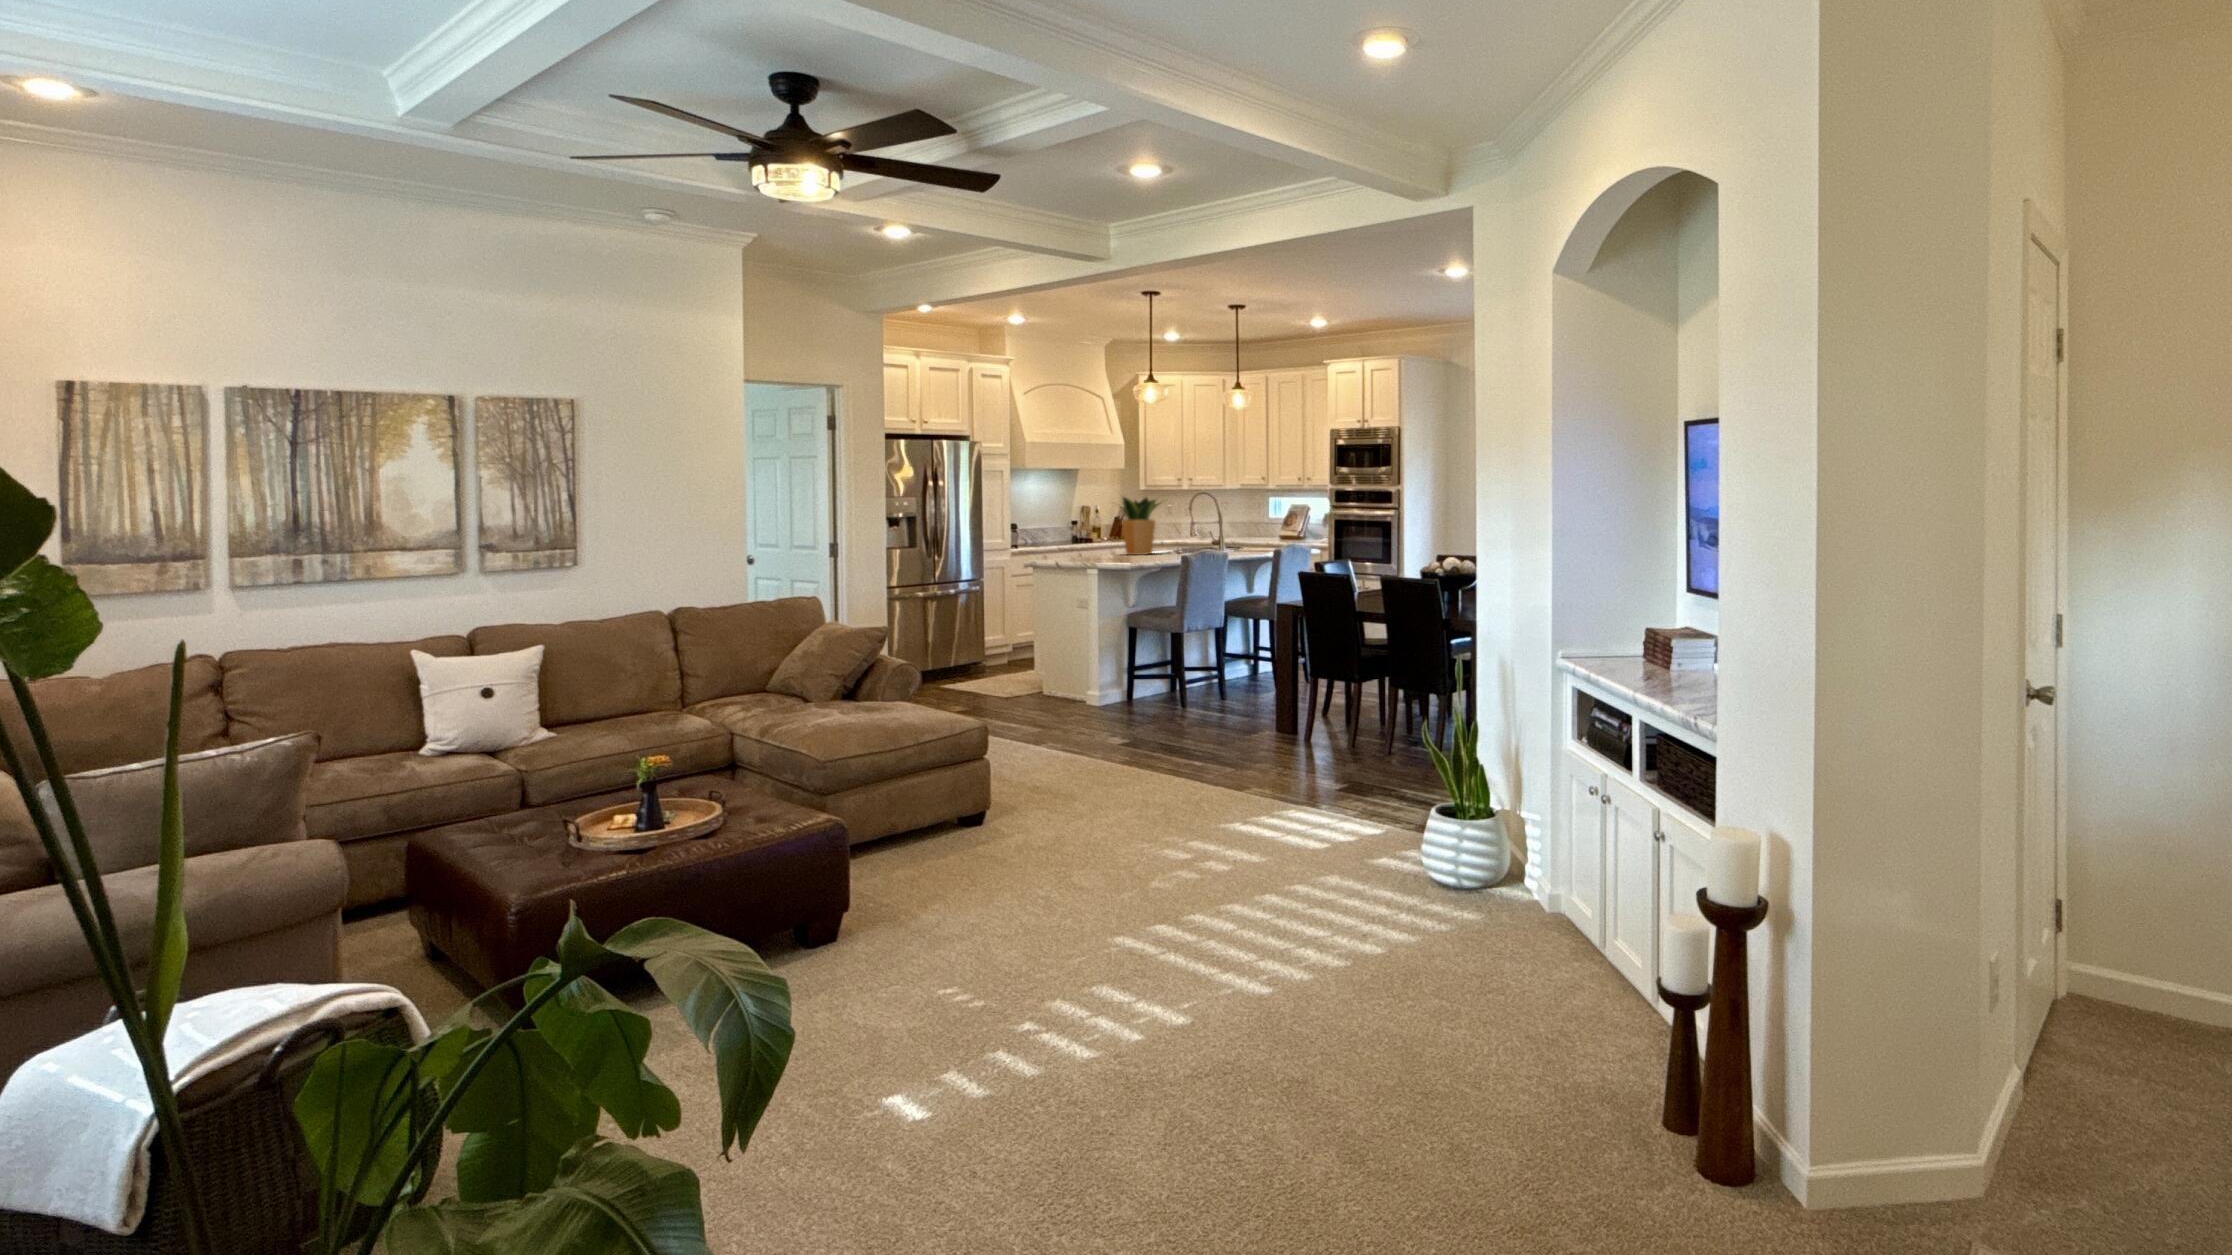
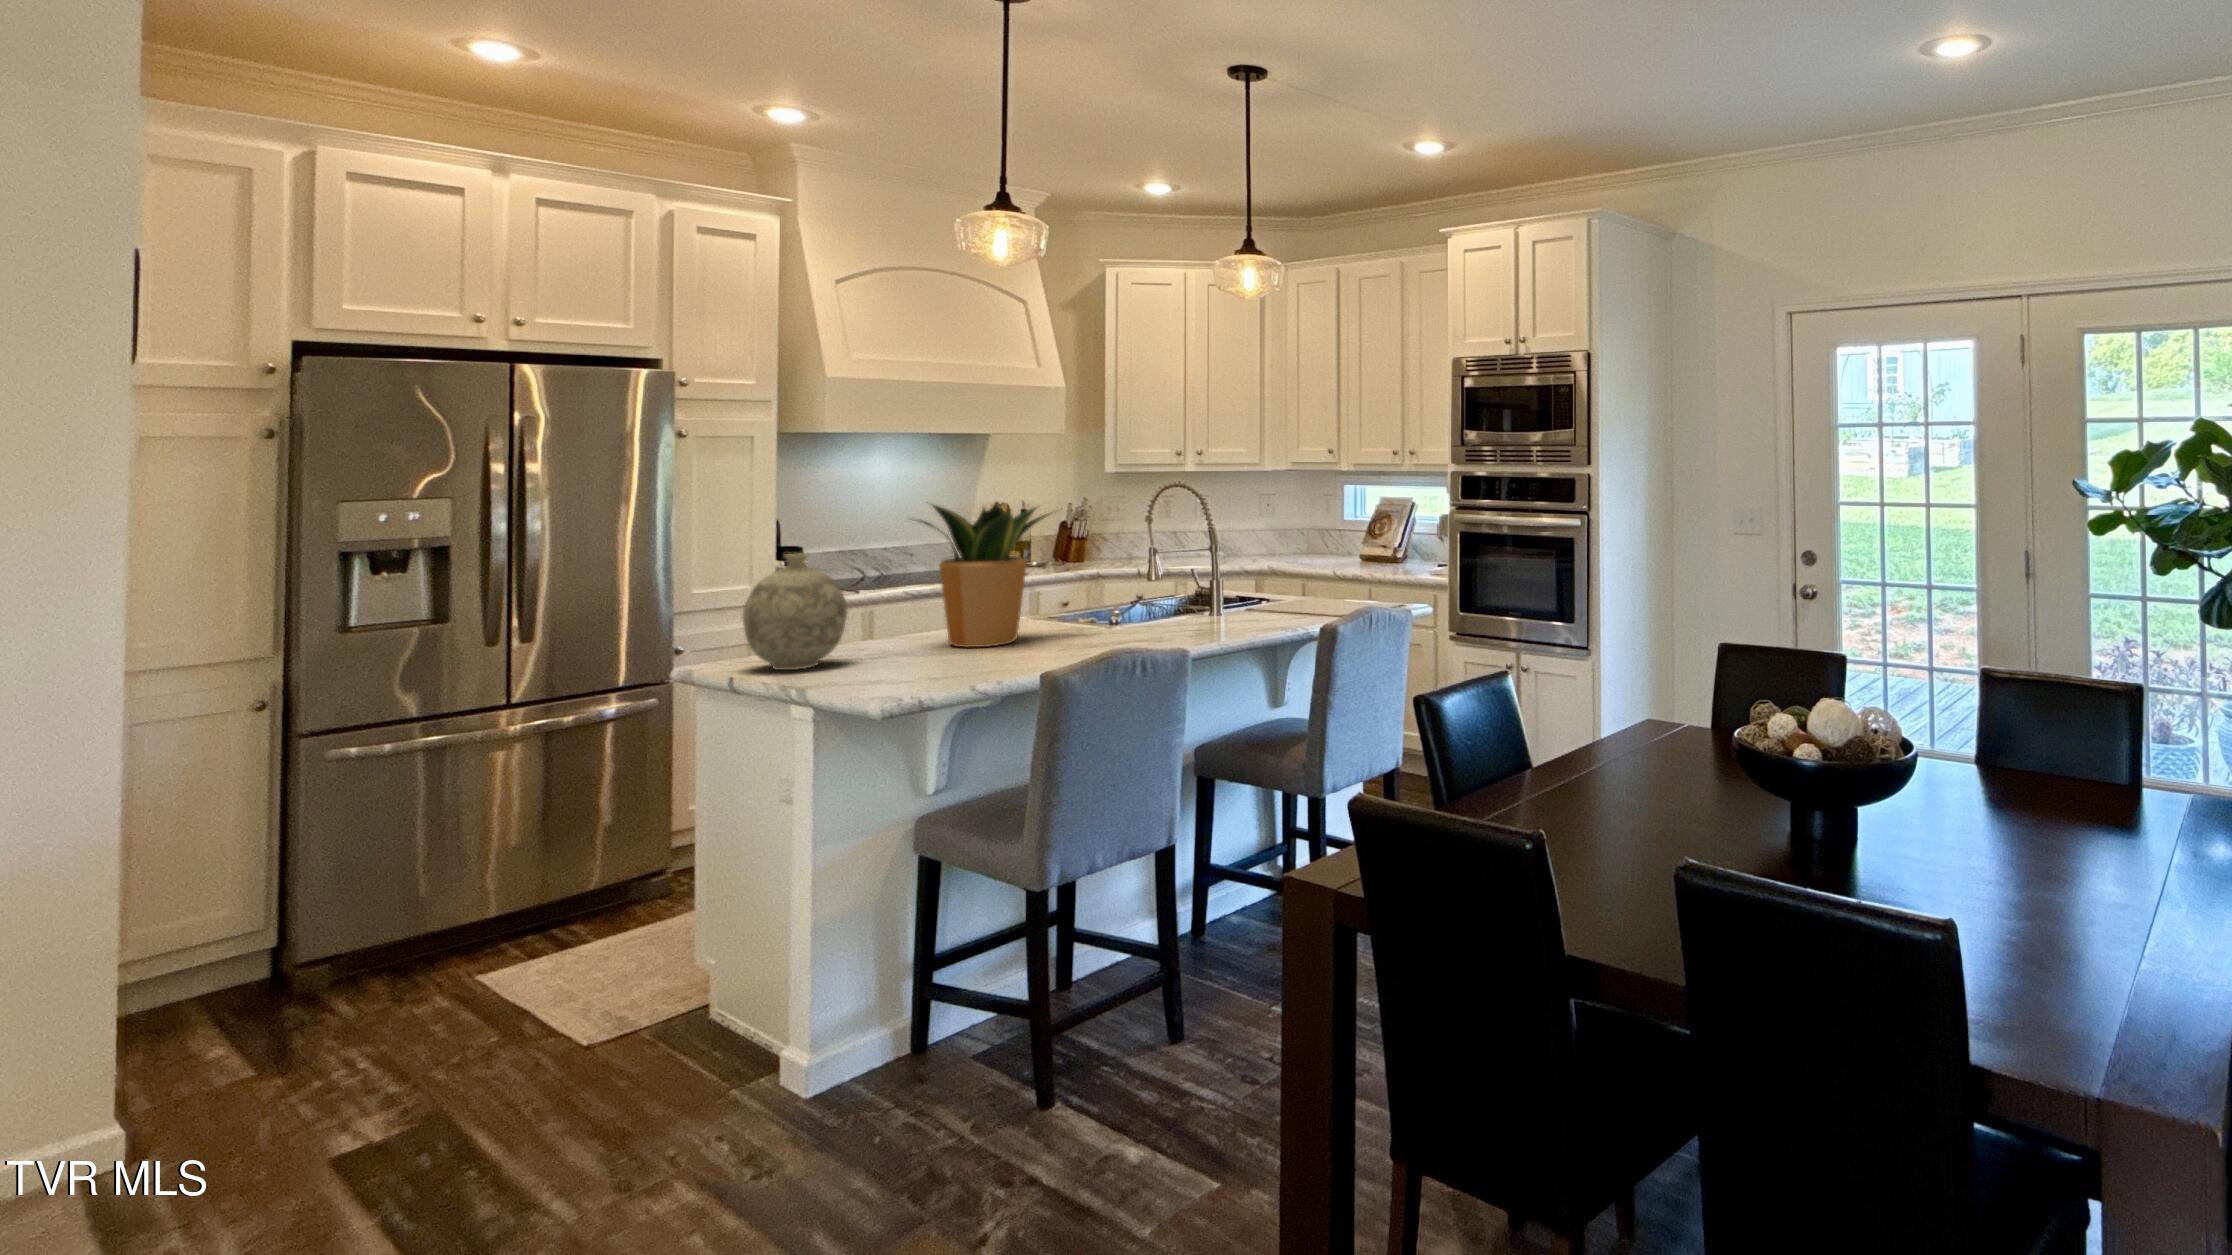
decorative vase: none [1062,514,1098,558] -> present [743,553,847,670]

